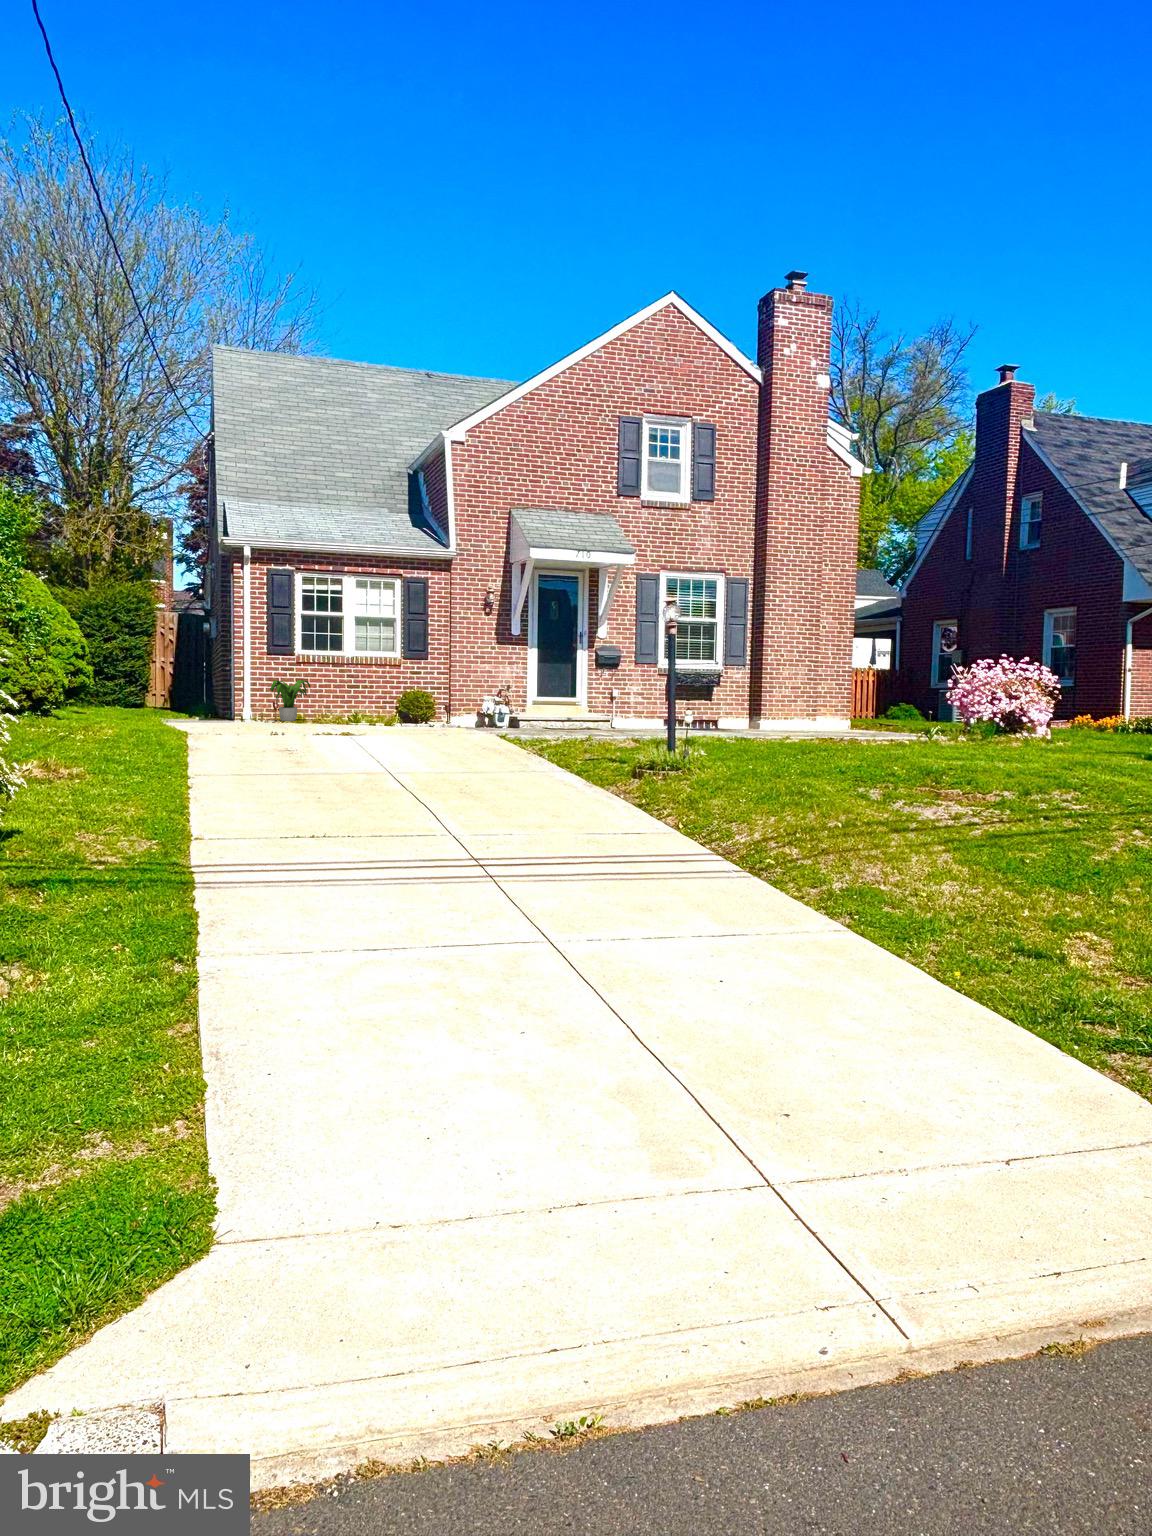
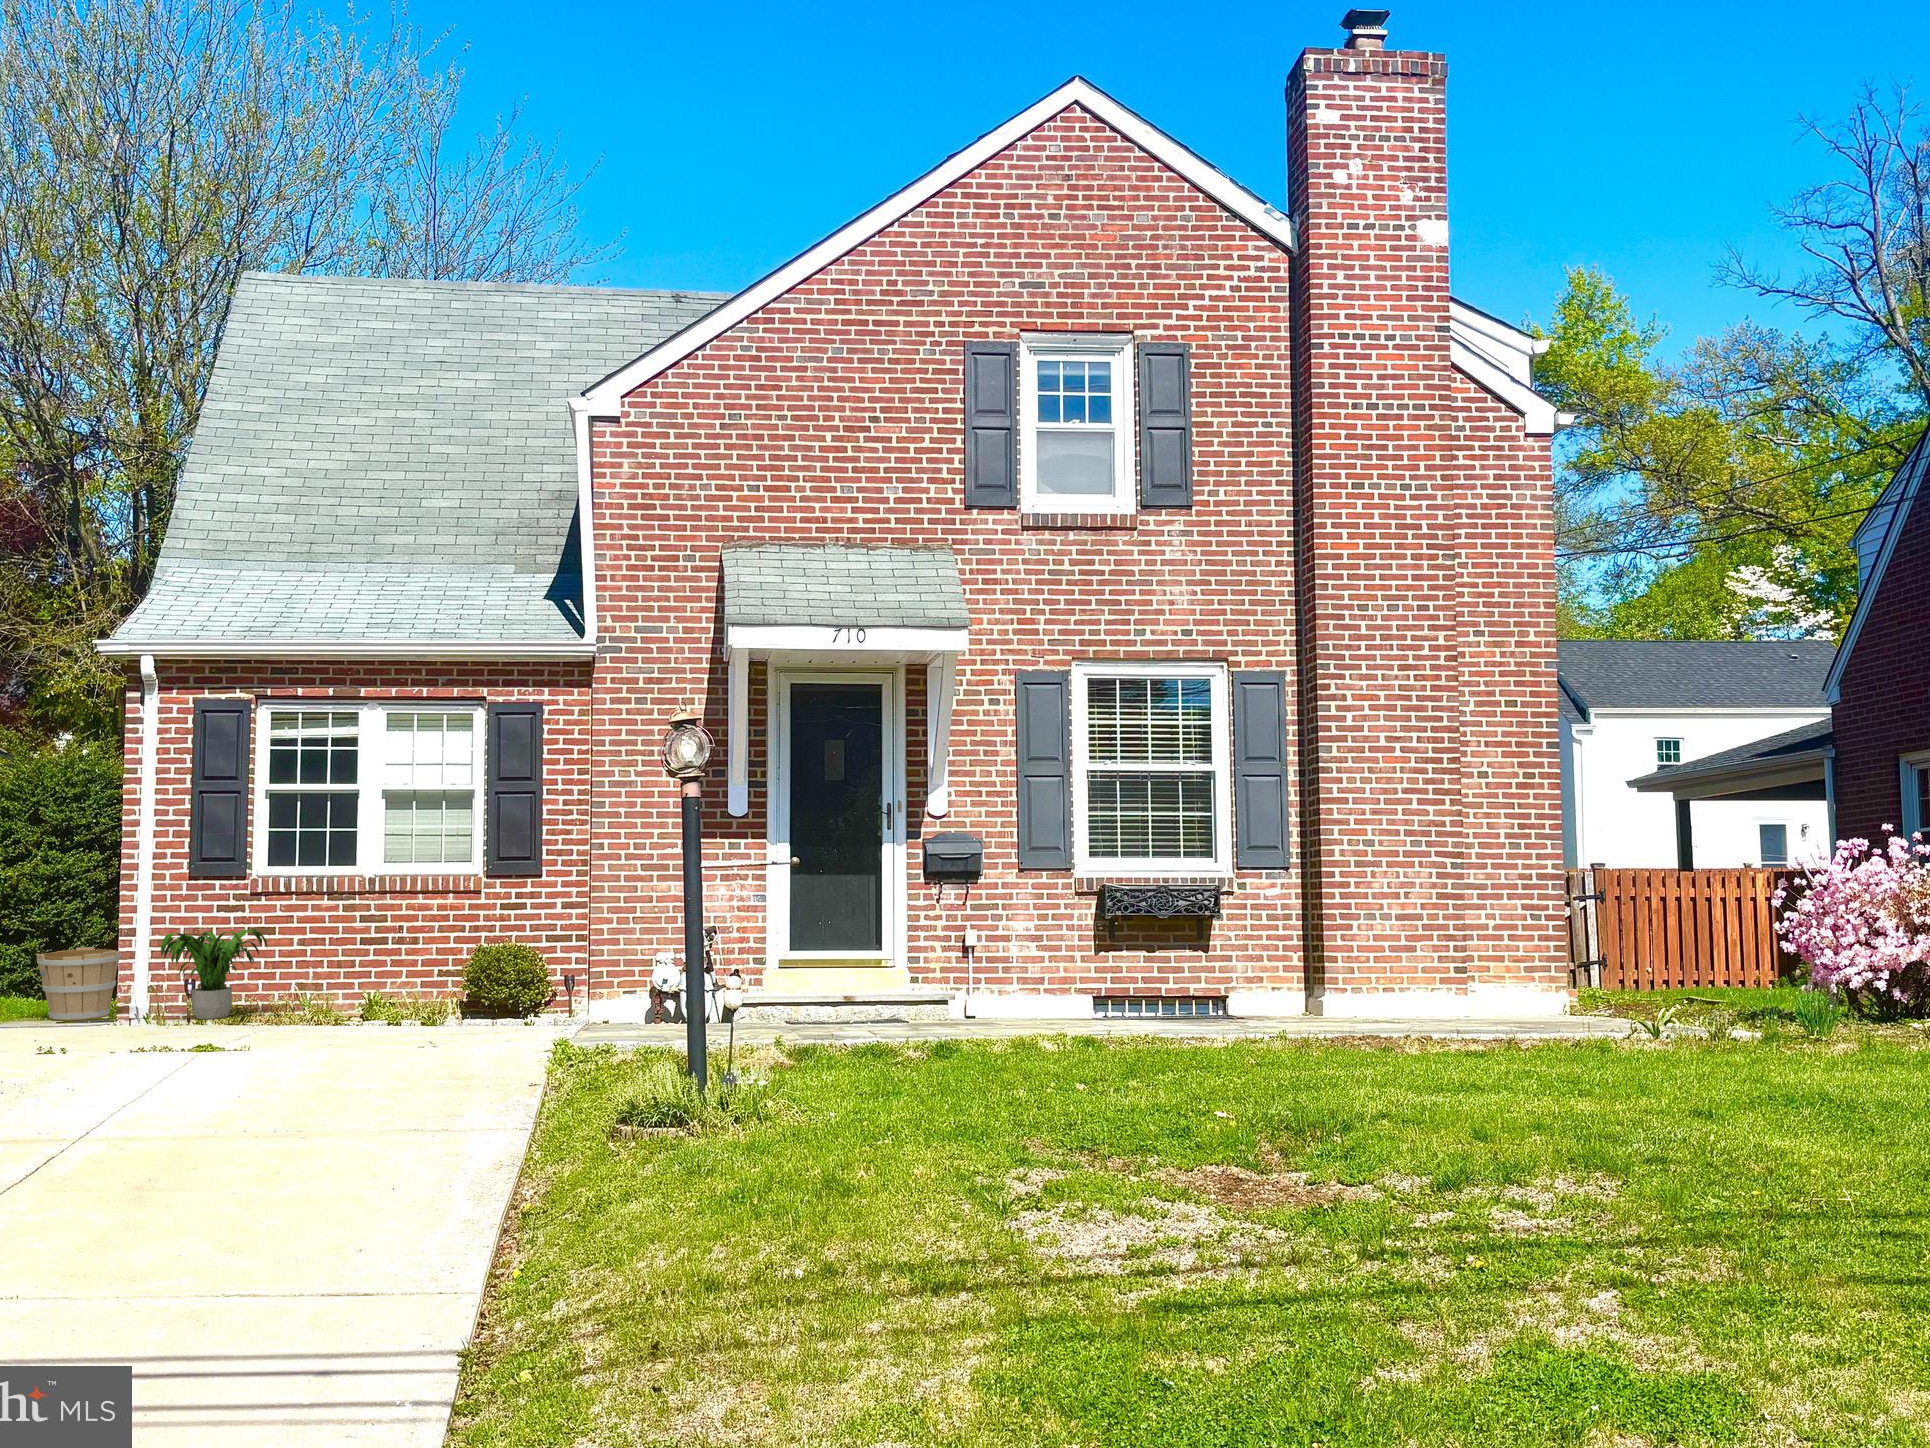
wooden bucket: none [198,688,237,721] -> present [36,947,121,1021]

